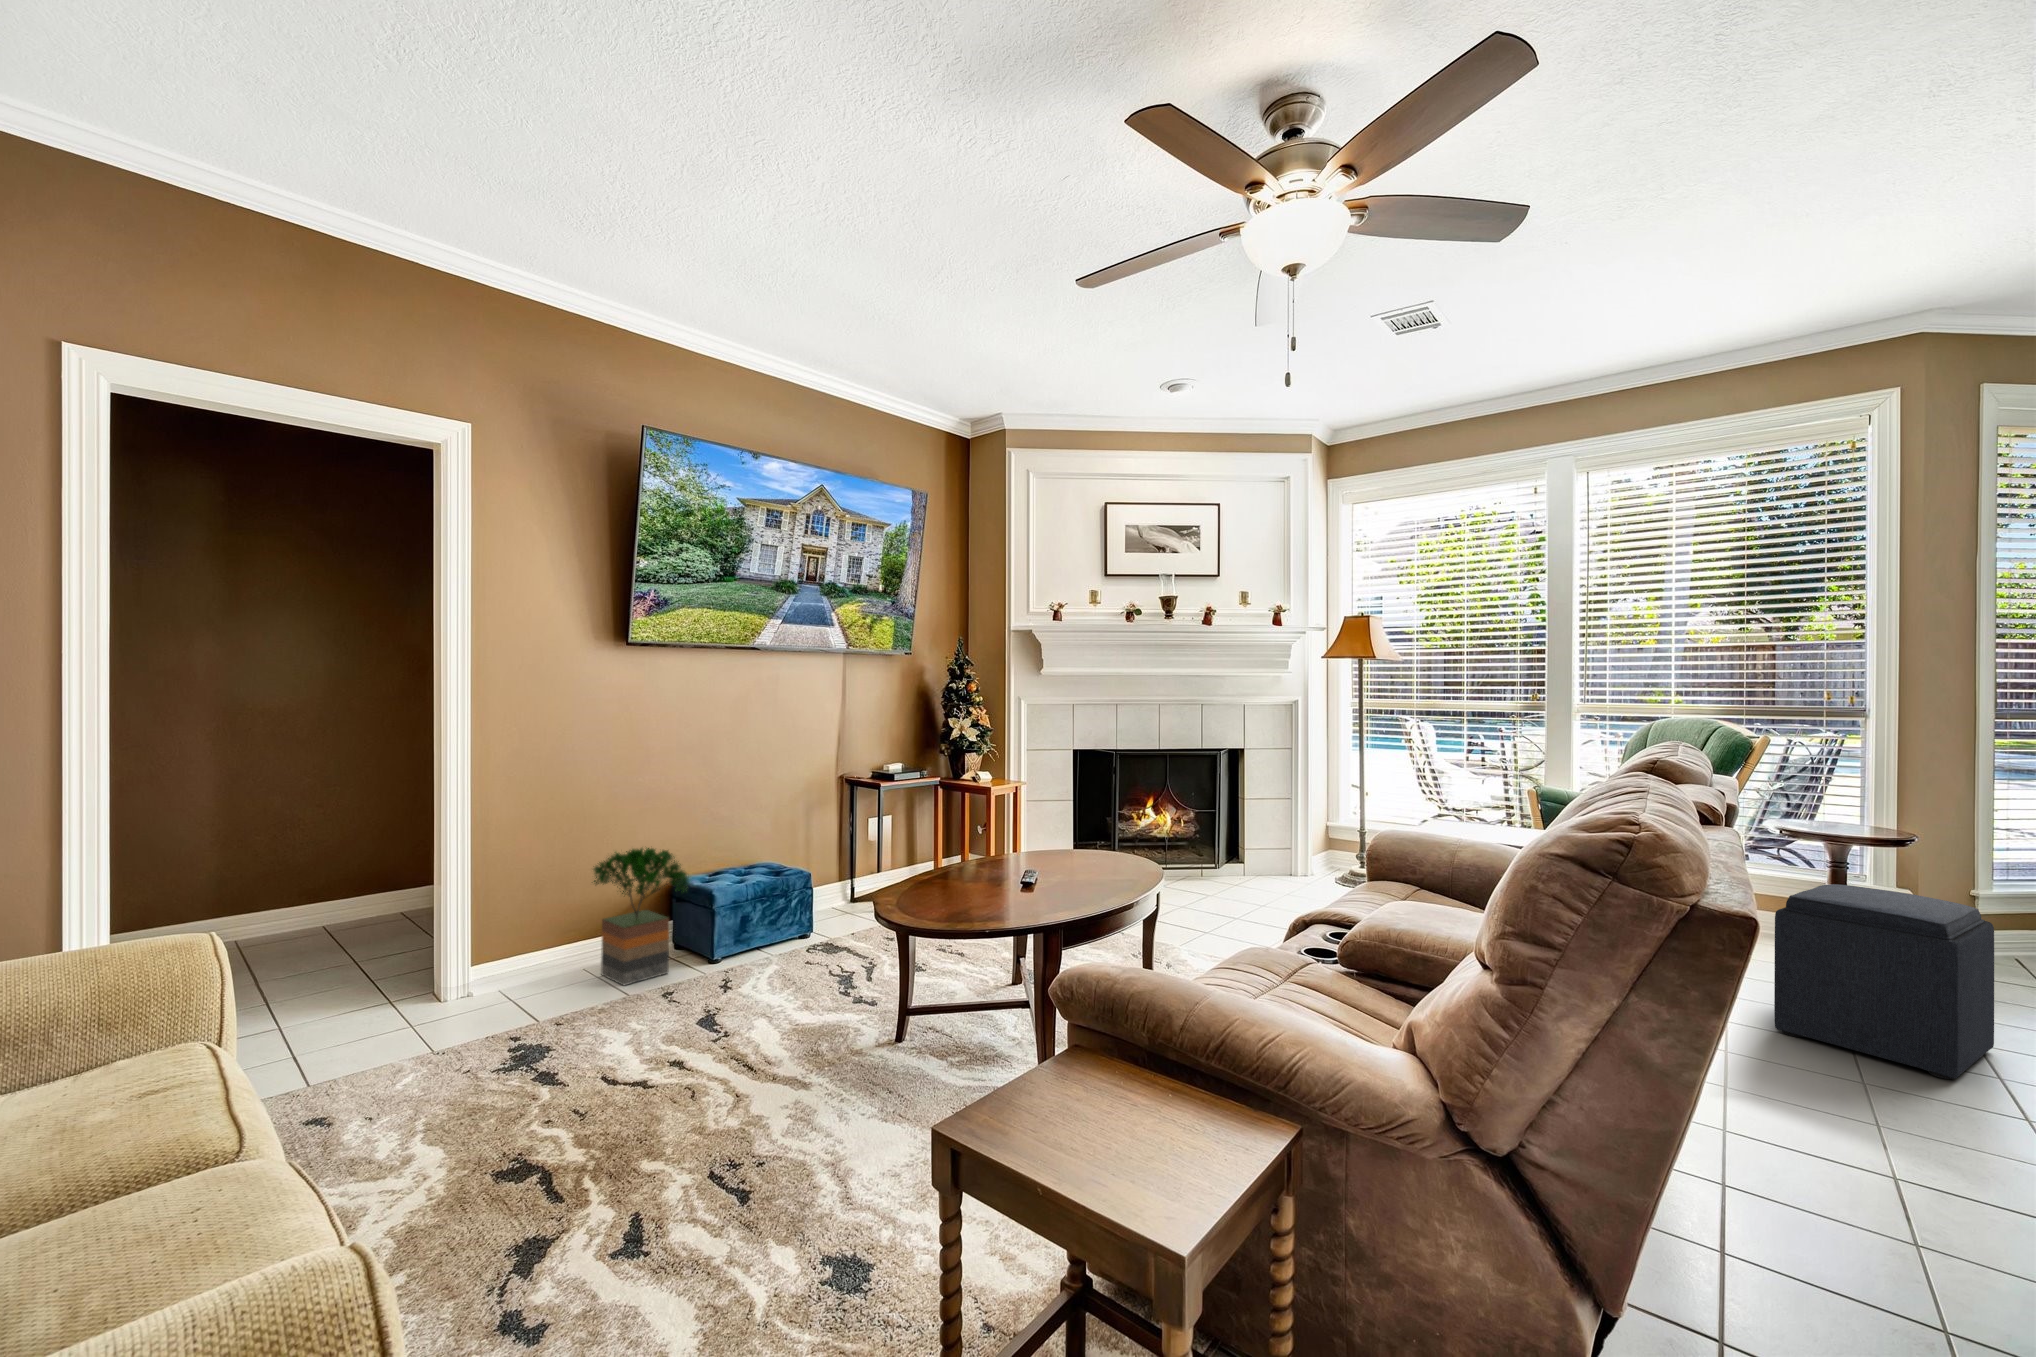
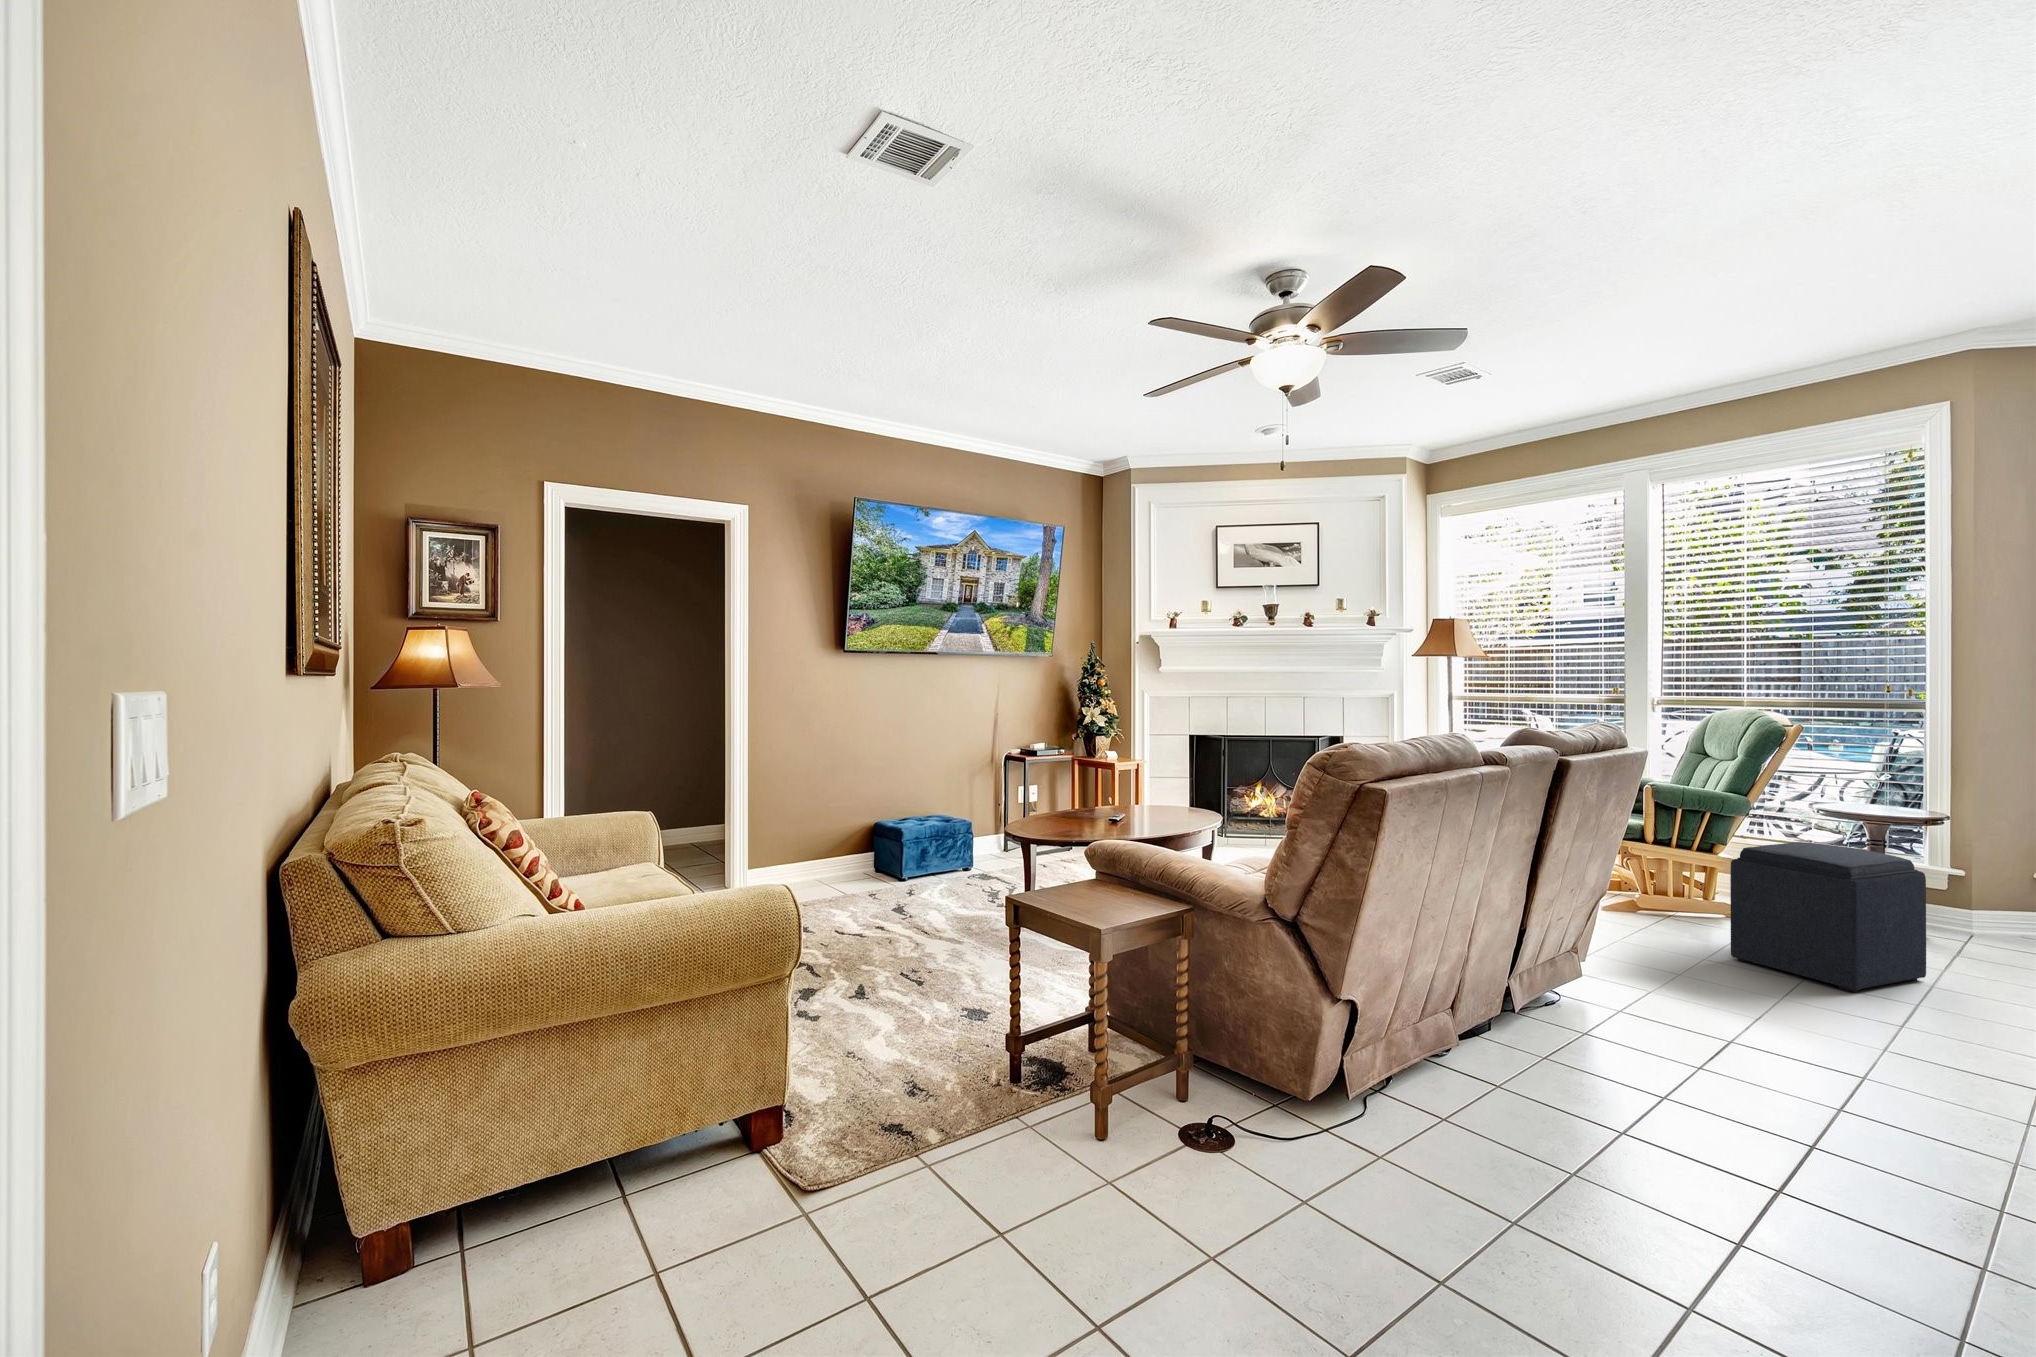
potted tree: present [593,848,689,986] -> none [820,797,887,891]

